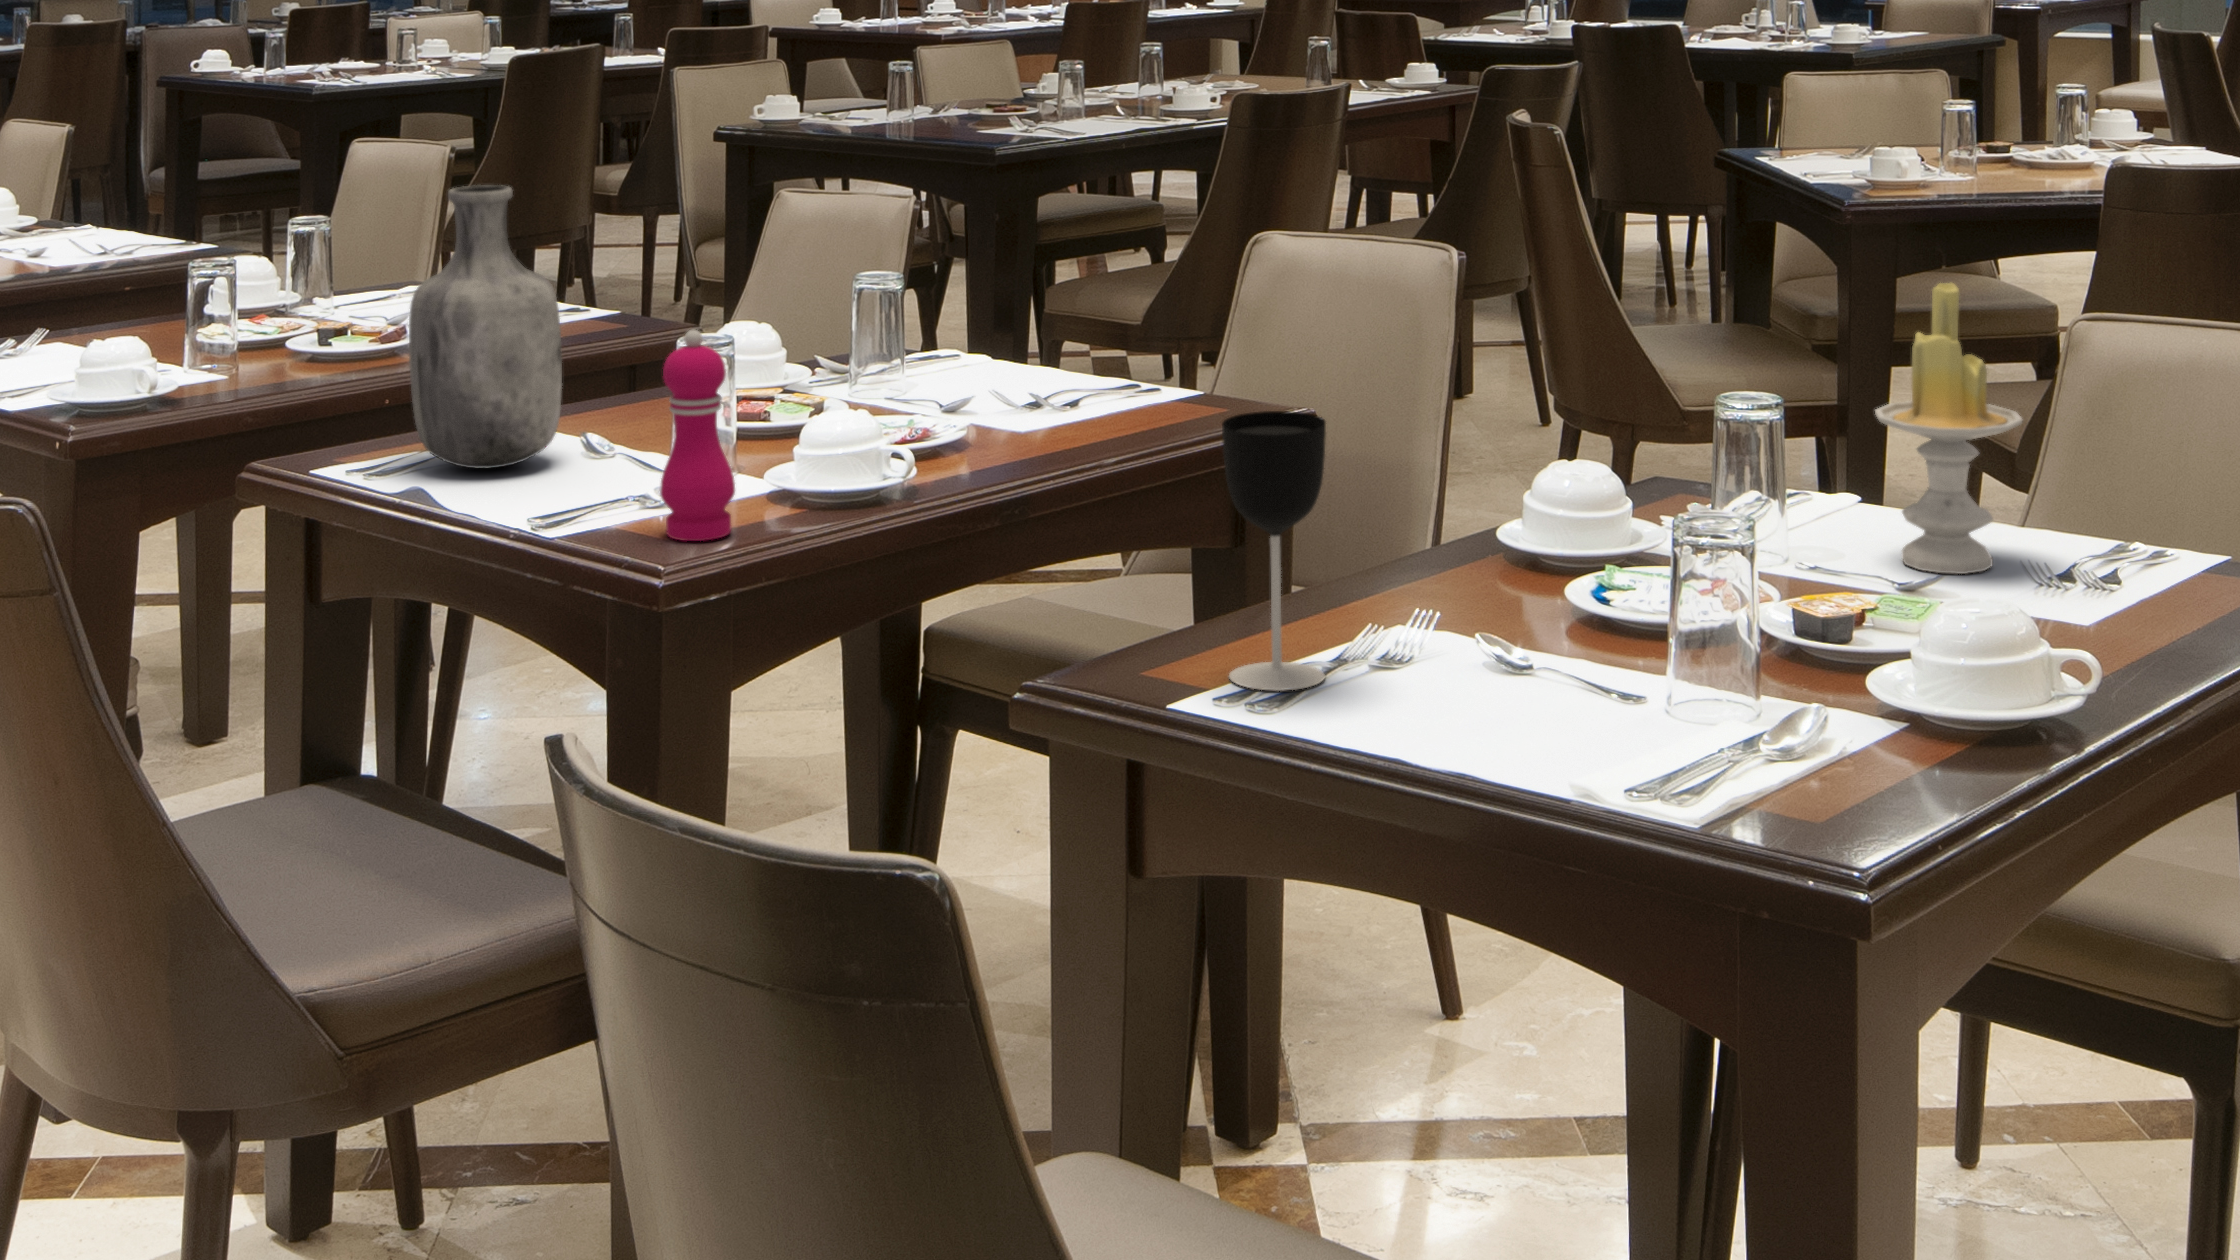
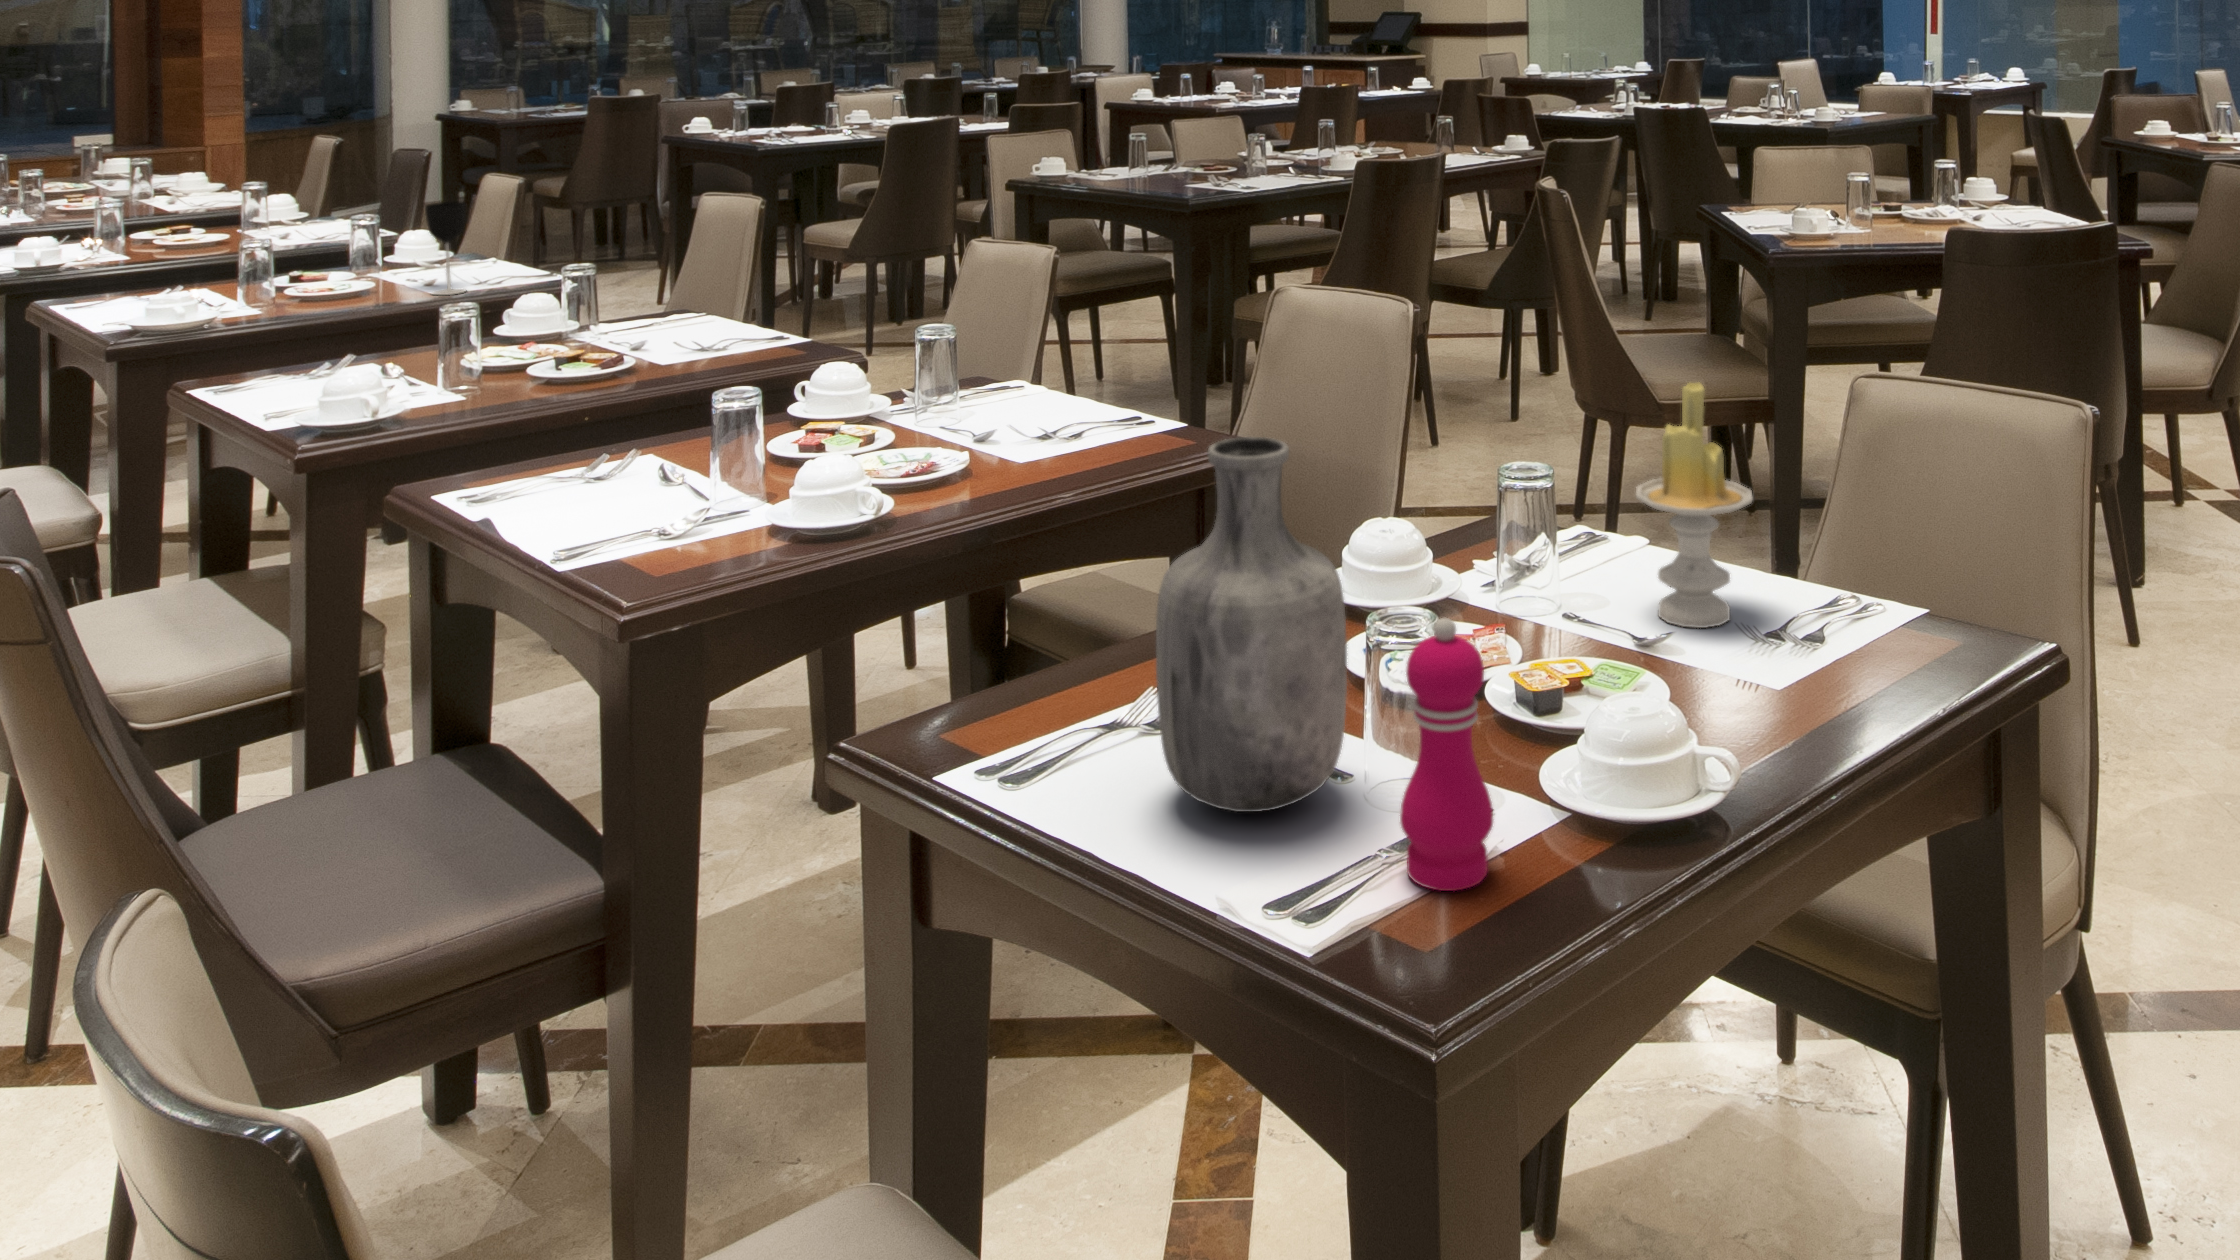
vase: present [409,185,562,468] -> present [1156,437,1347,812]
pepper mill: present [660,330,735,541] -> present [1400,618,1493,891]
wine glass: present [1222,411,1326,691] -> present [425,202,466,295]

